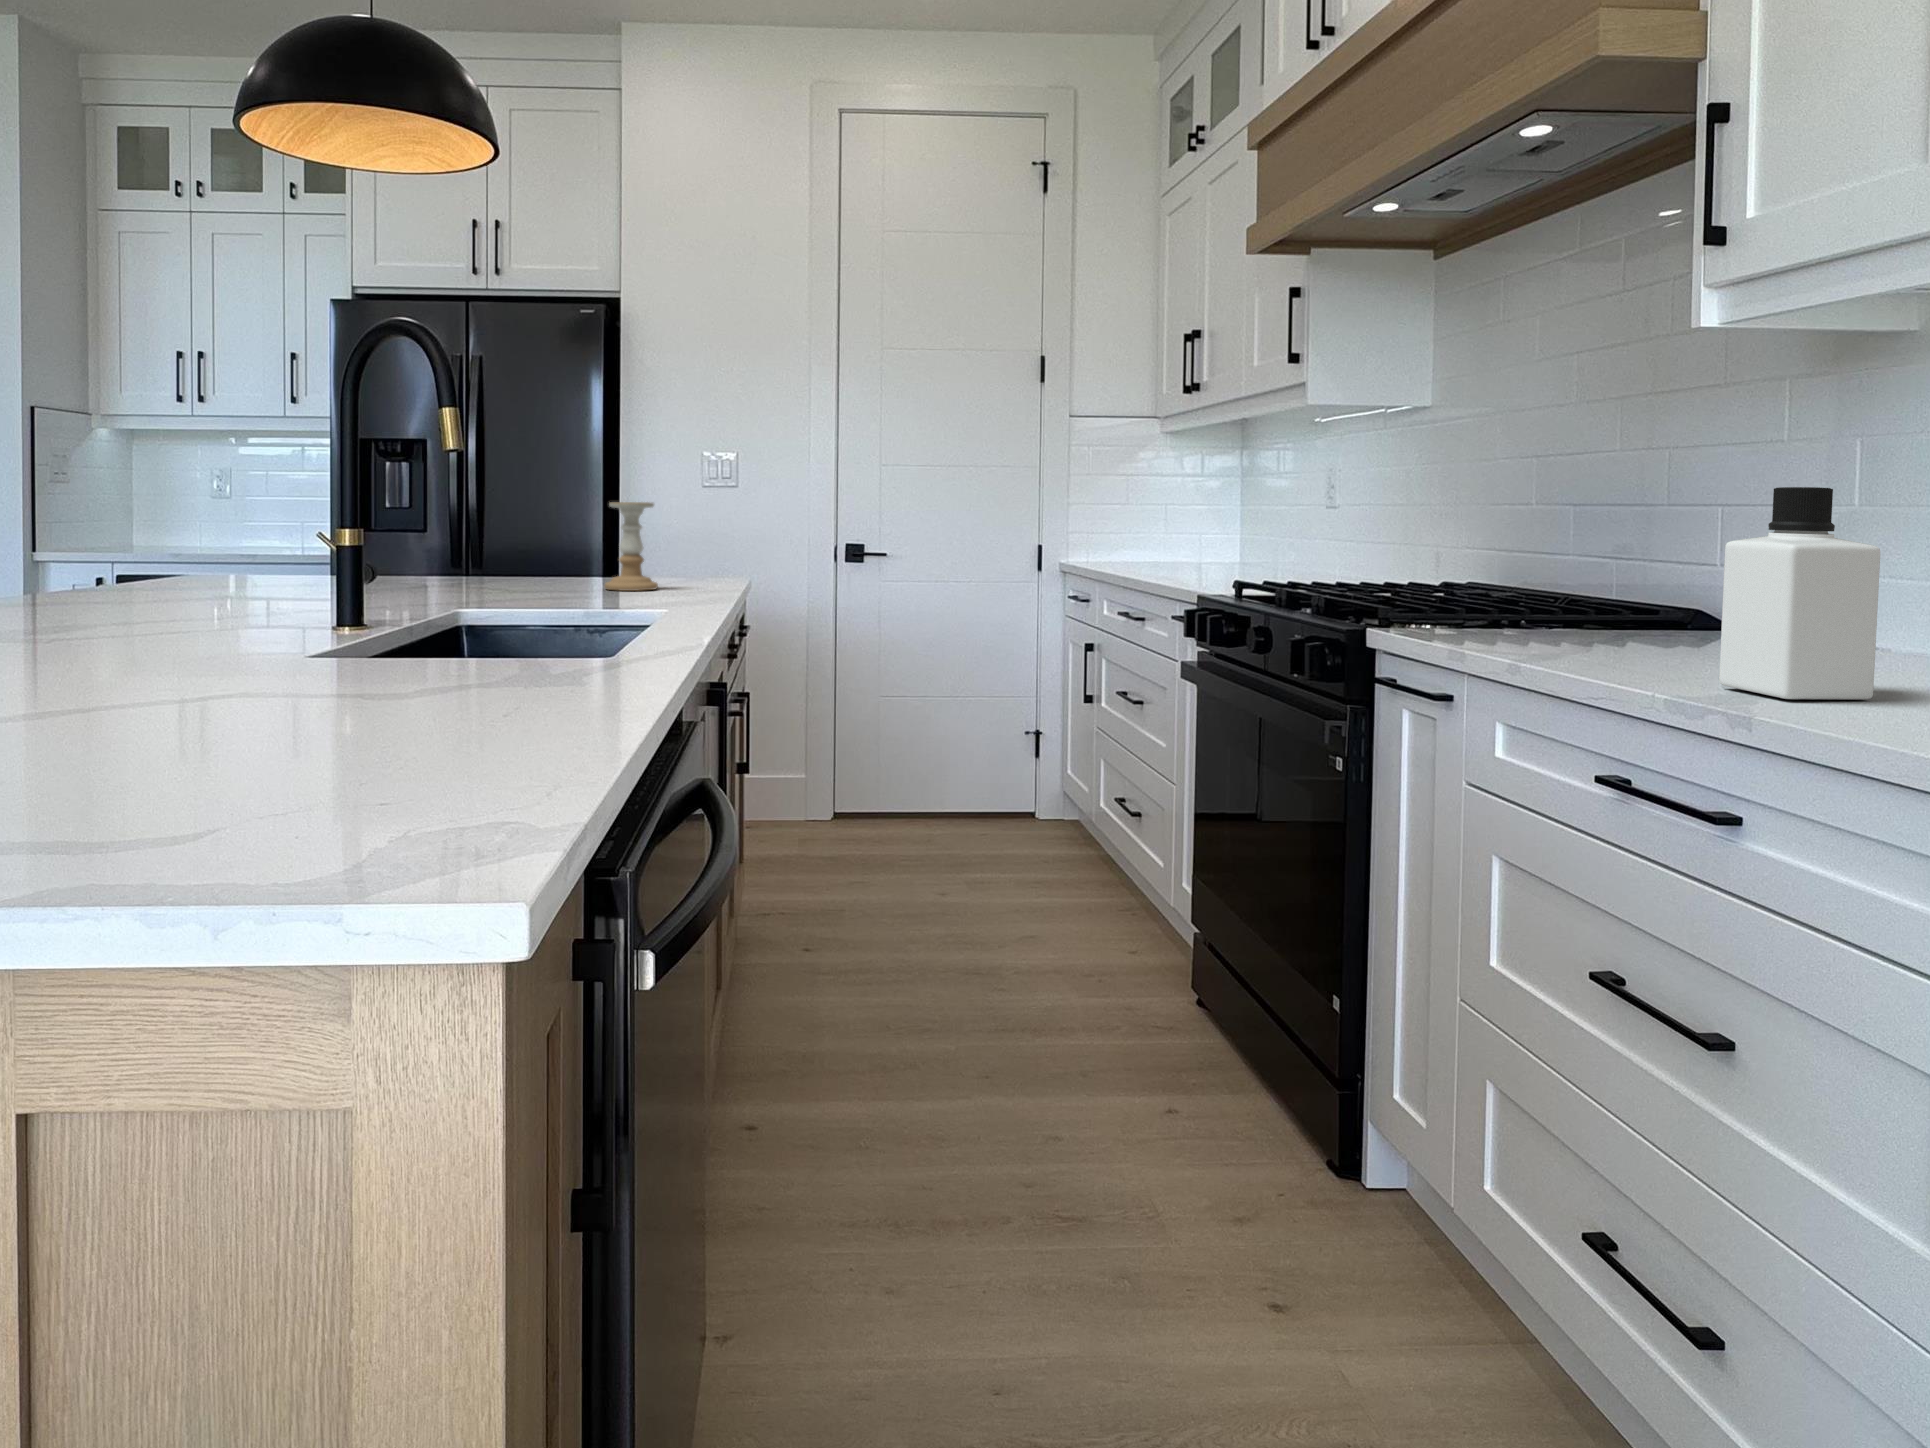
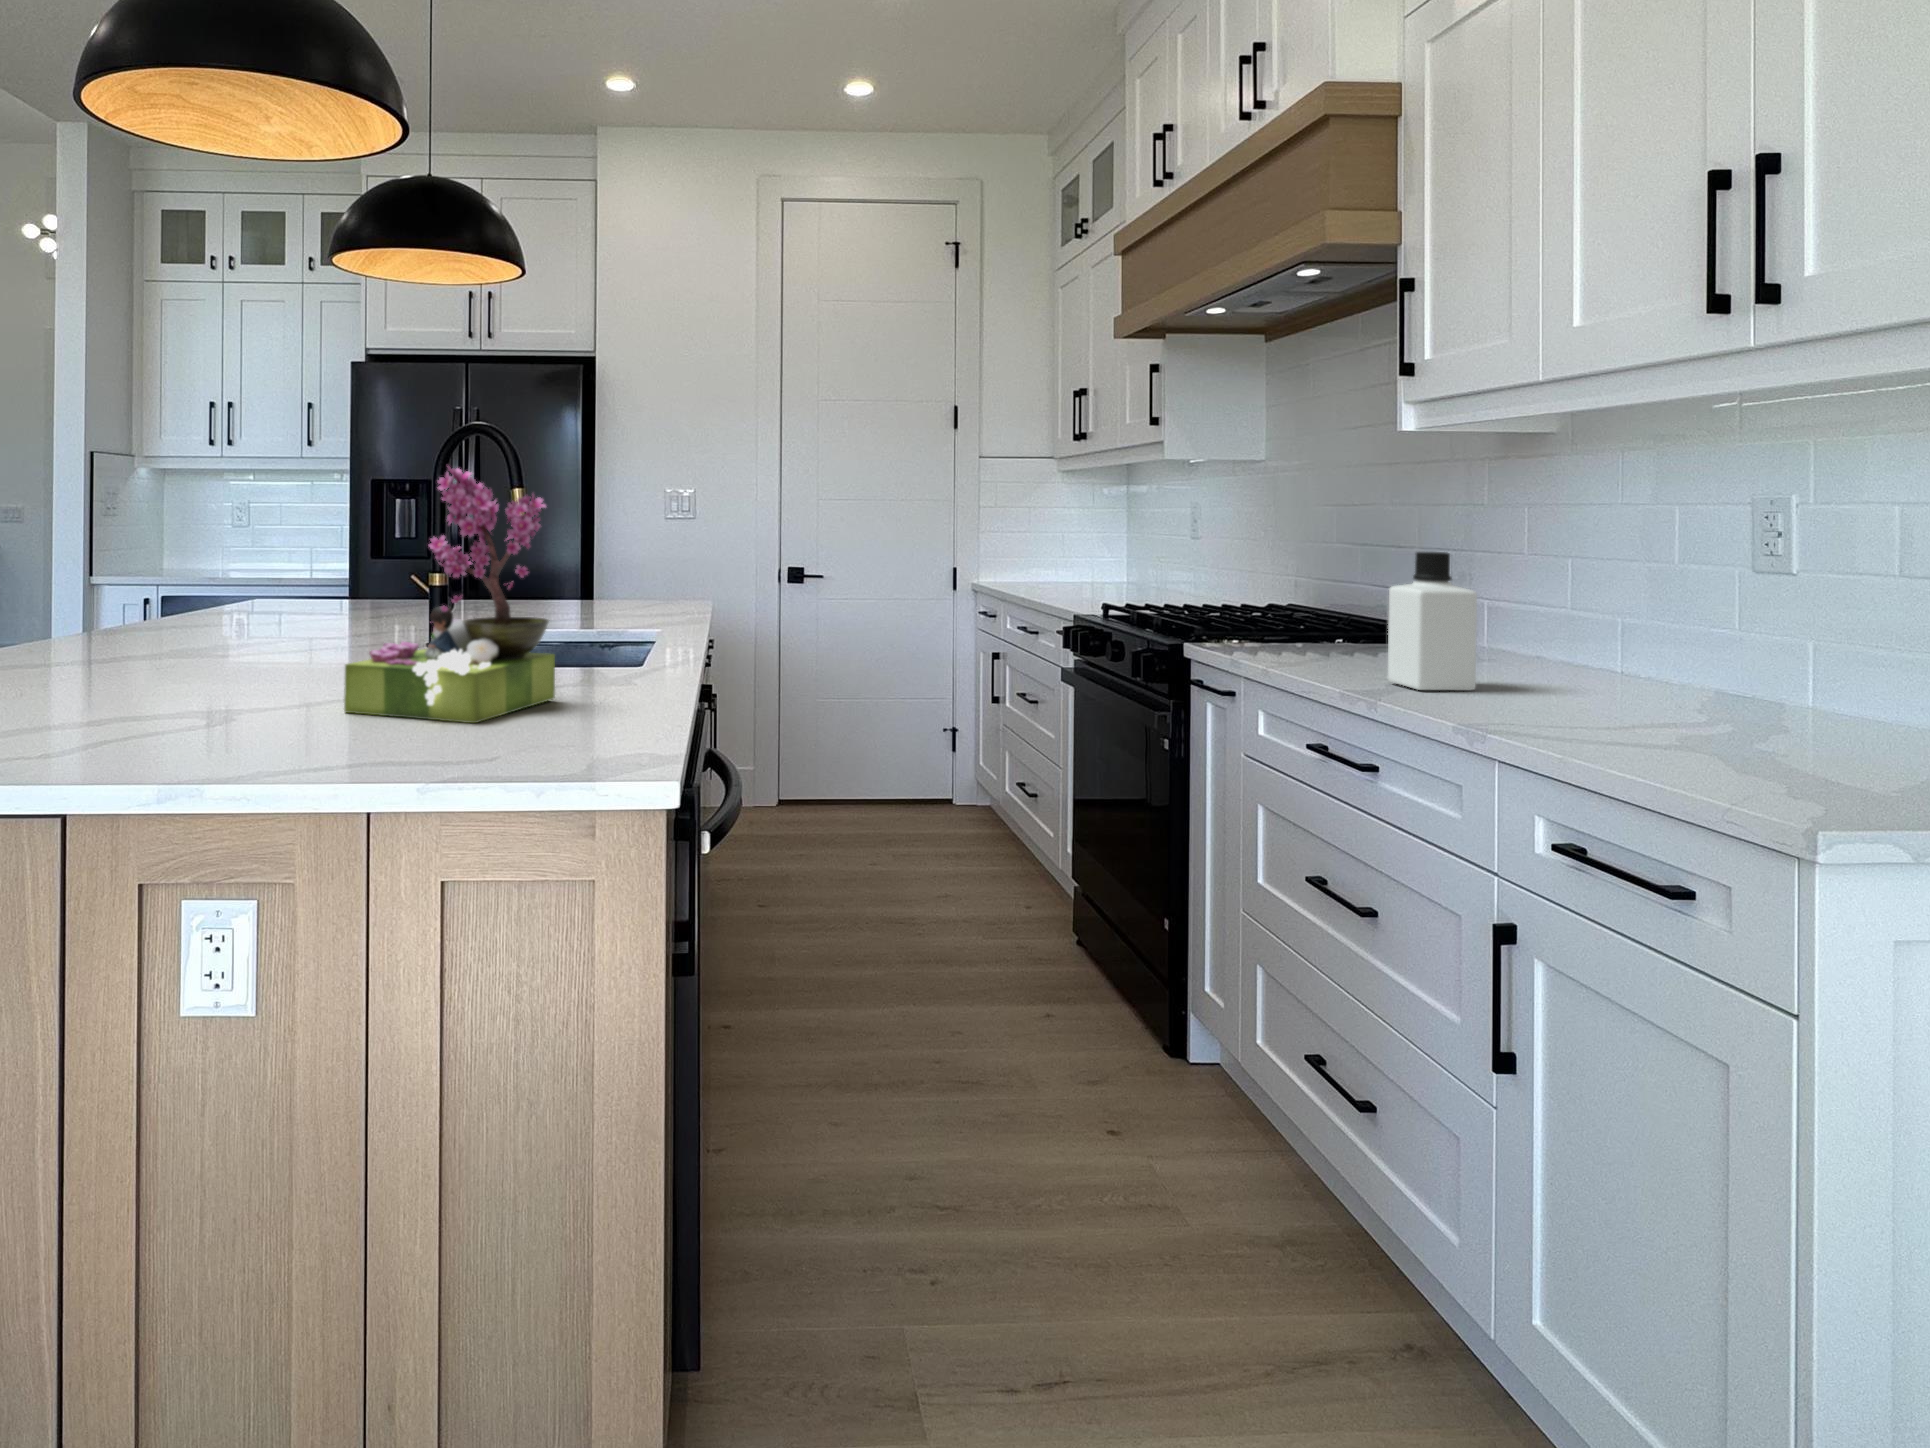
flower arrangement: none [50,333,430,758] -> present [344,467,555,723]
candle holder: present [605,502,658,591] -> none [599,539,642,611]

